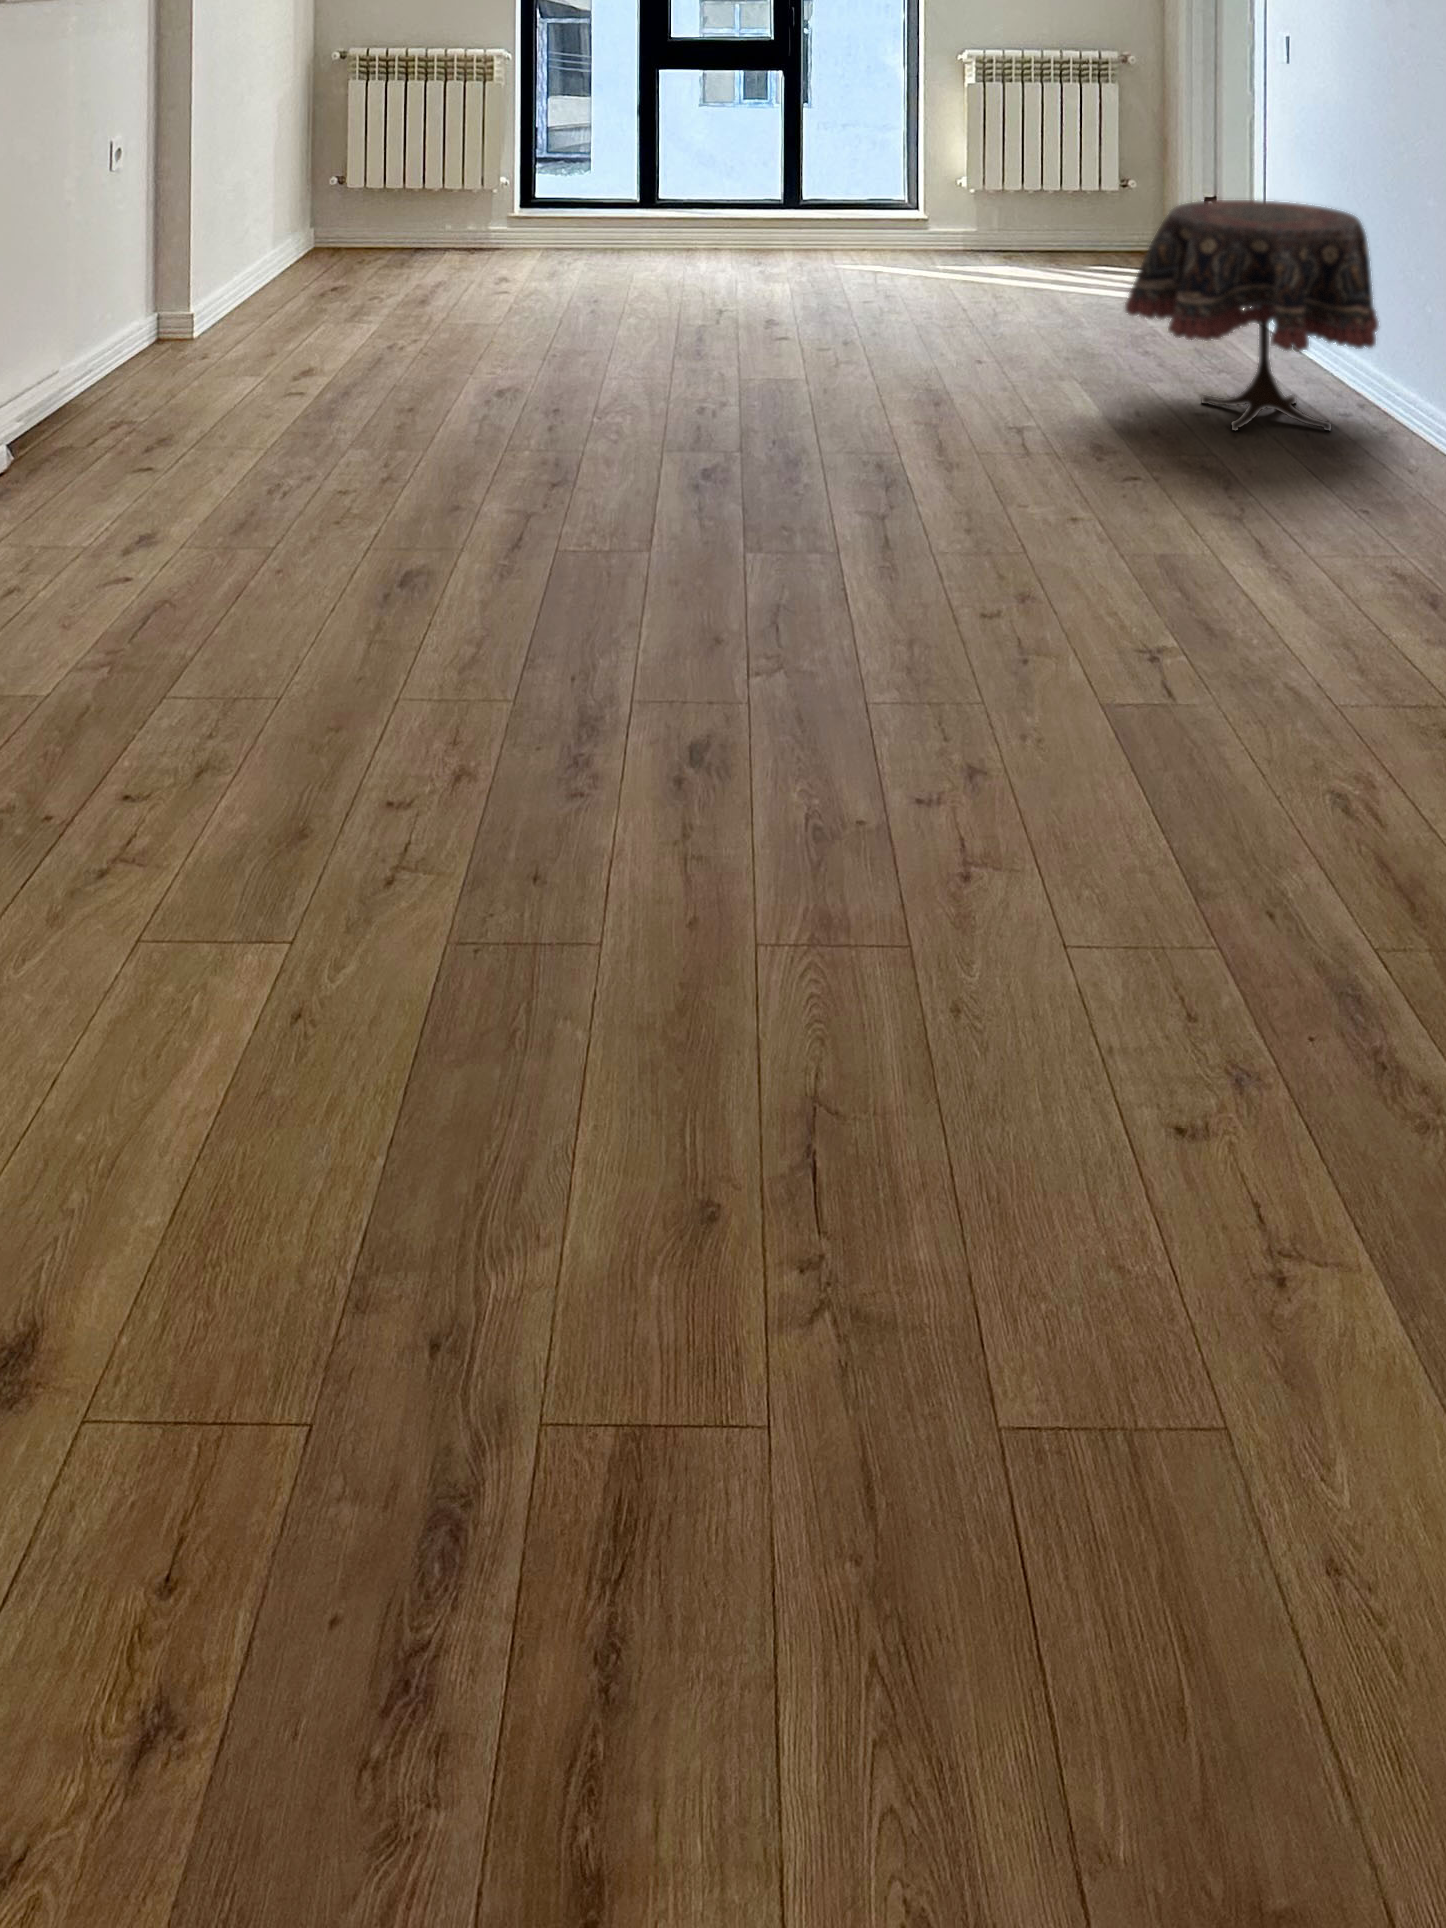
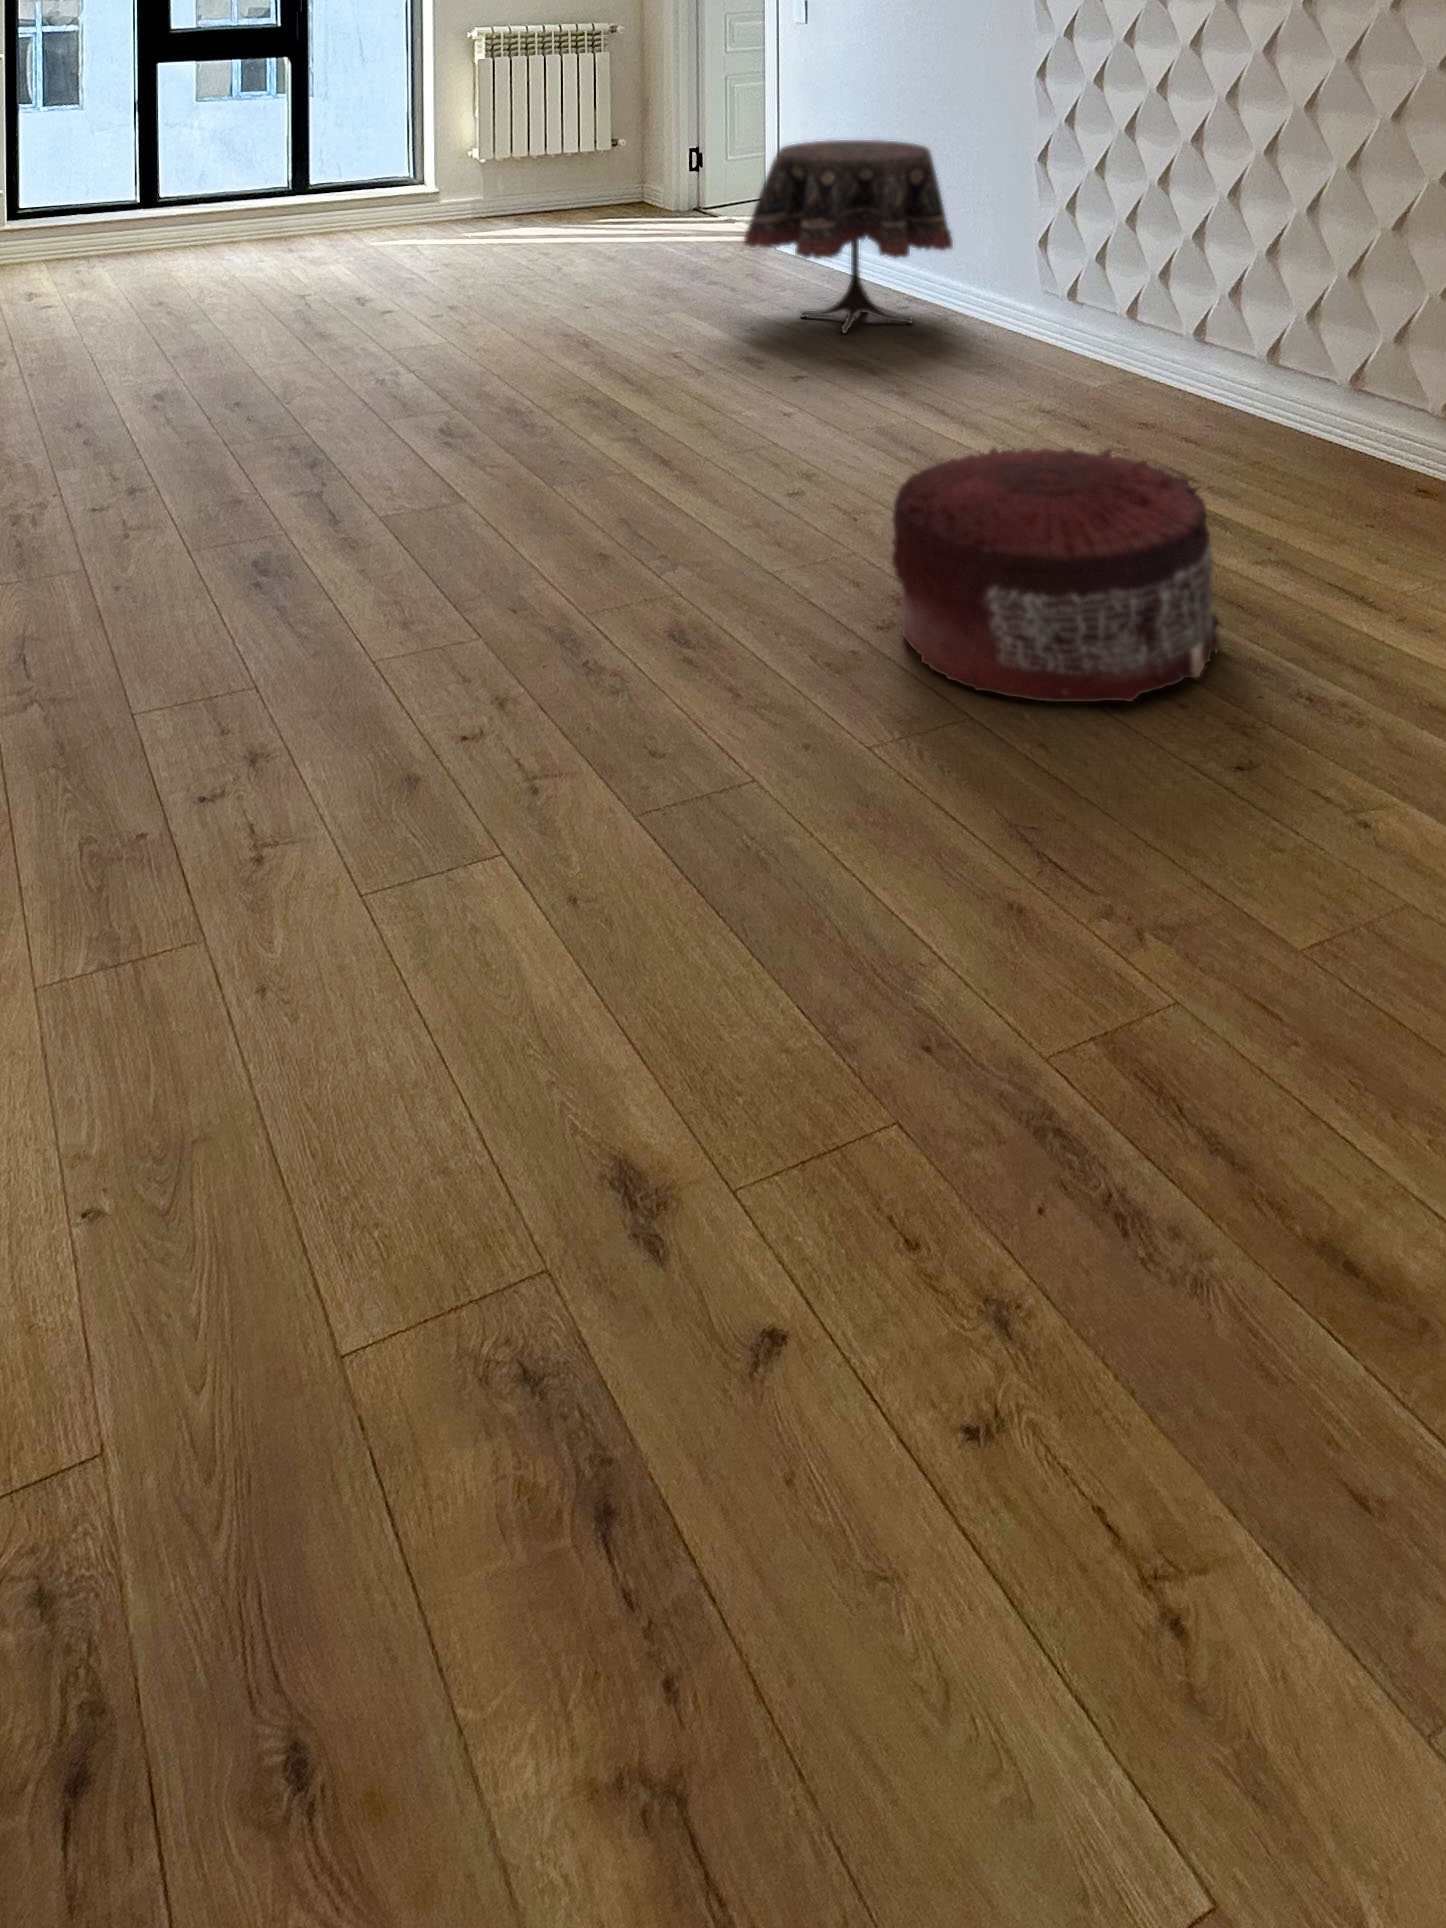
pouf: none [885,632,1336,1055] -> present [892,447,1220,702]

